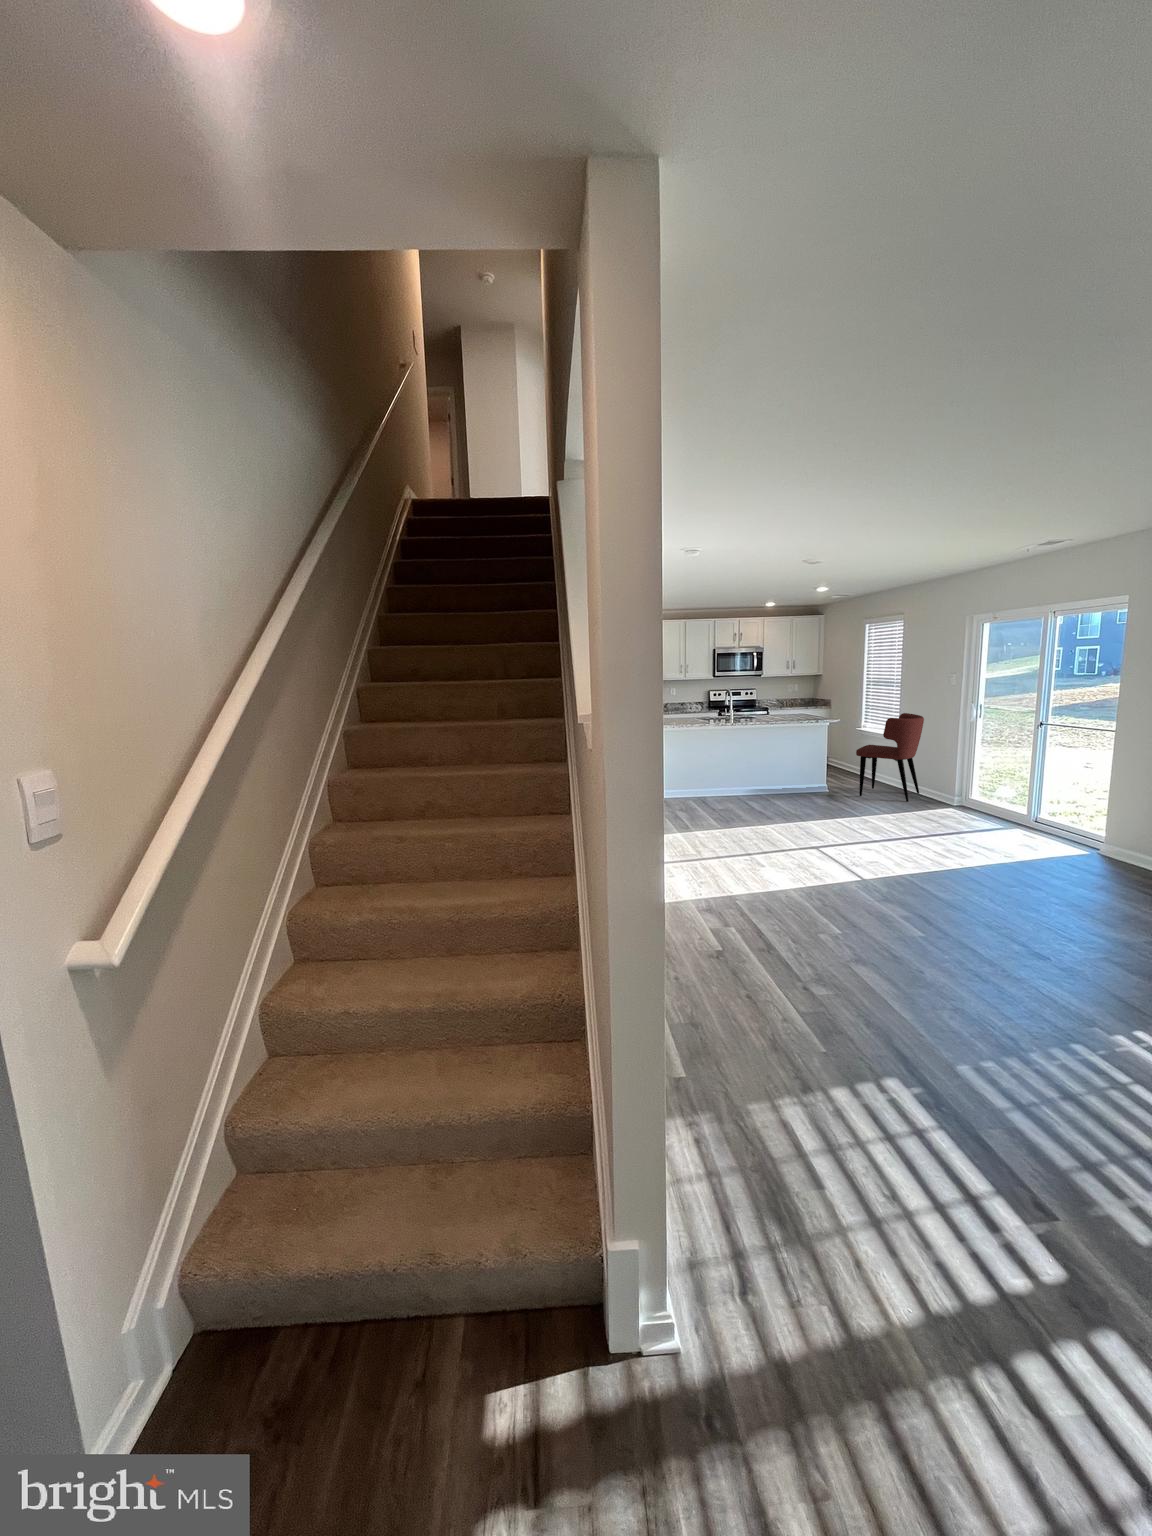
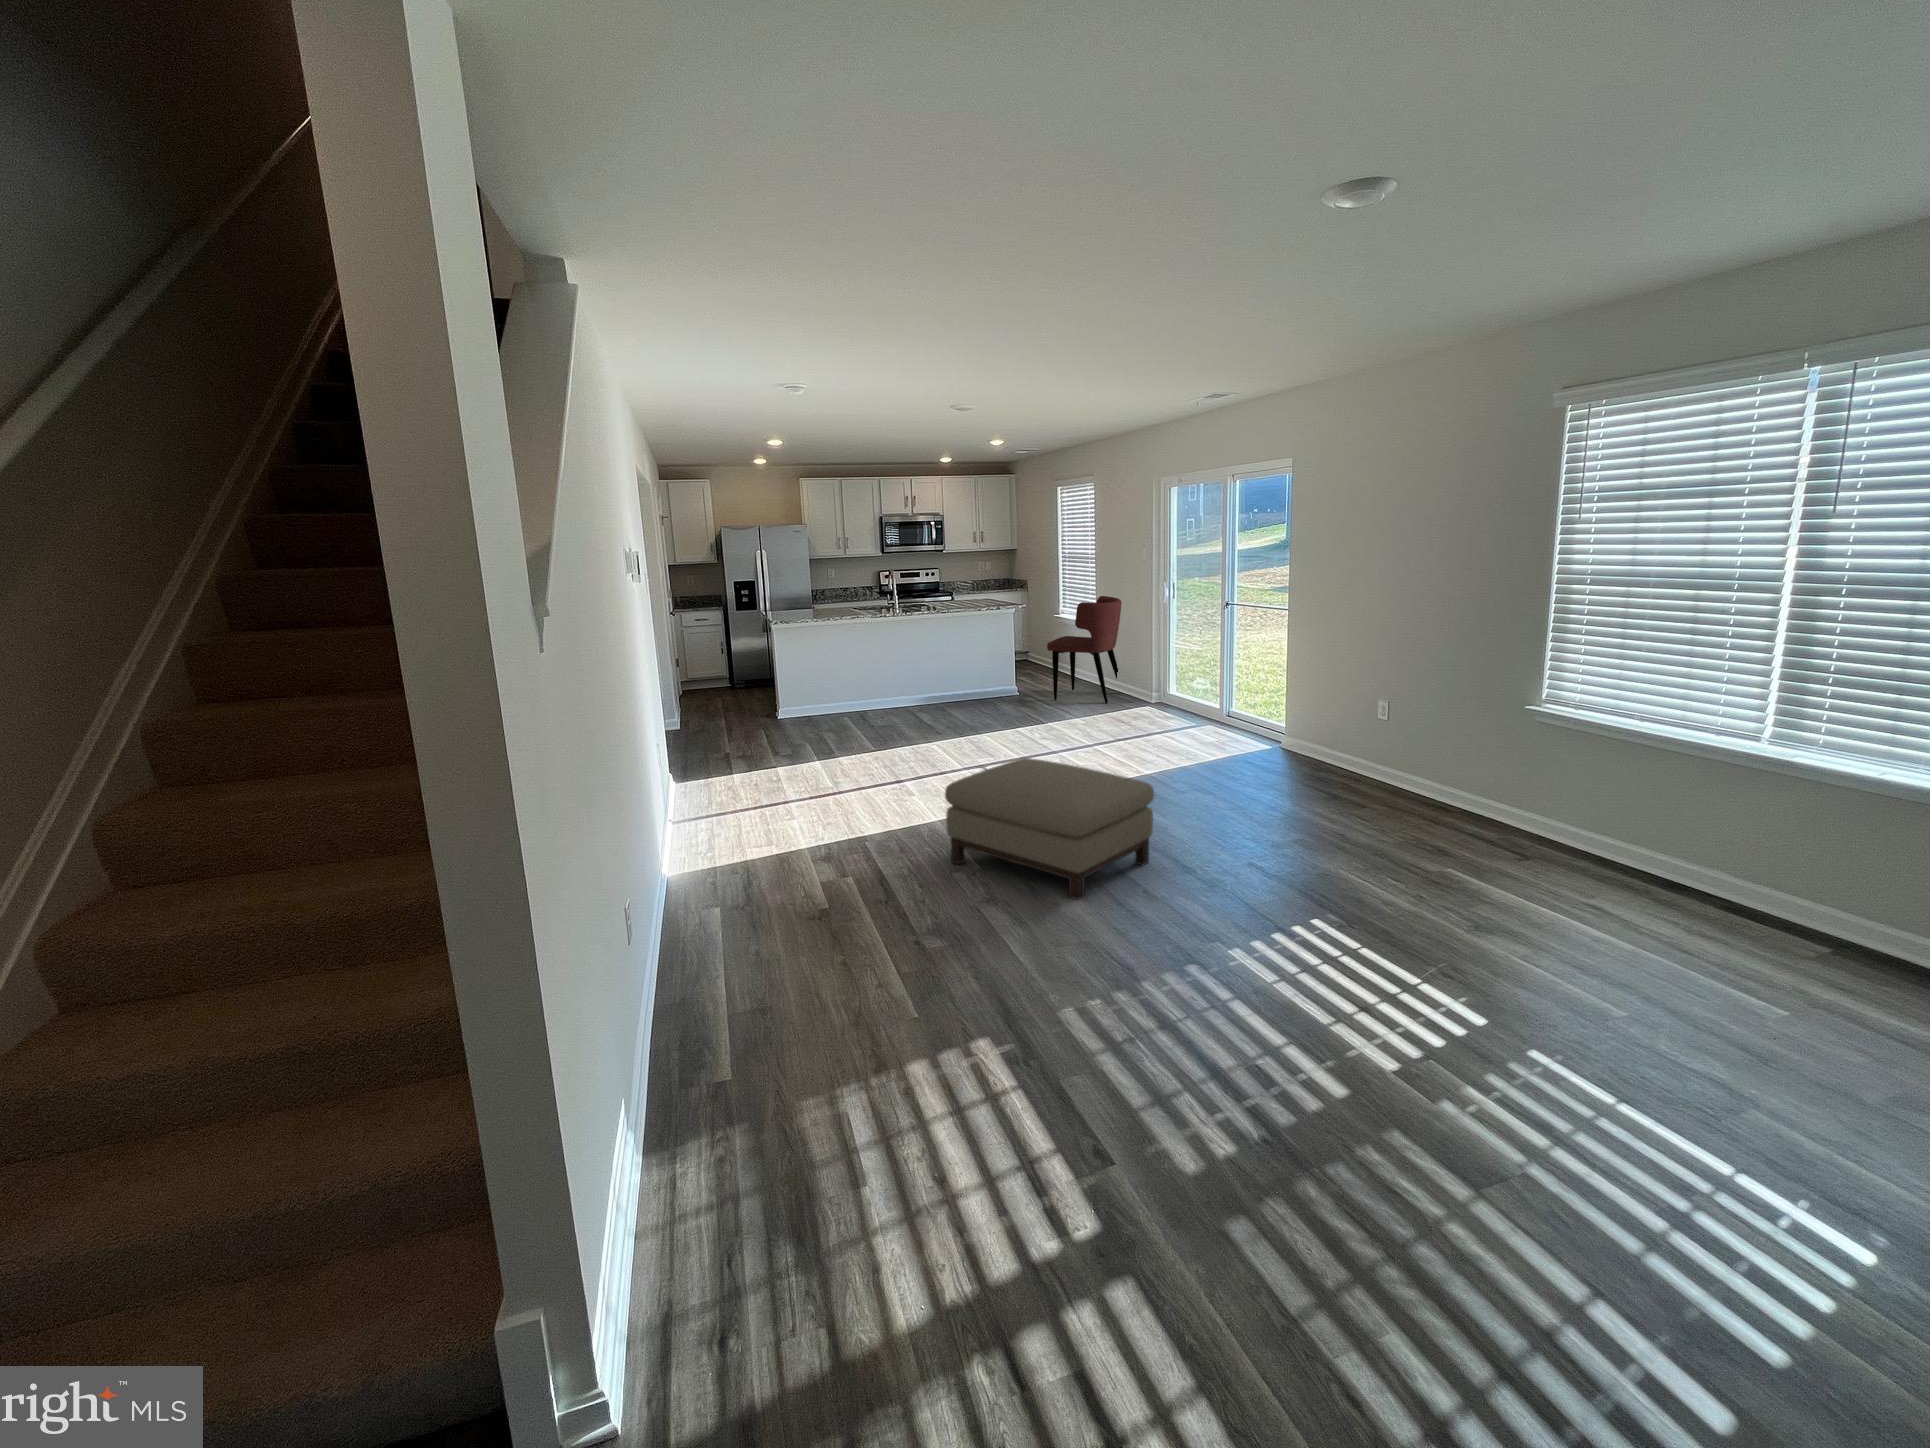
ottoman: none [825,852,1038,998] -> present [945,758,1154,900]

